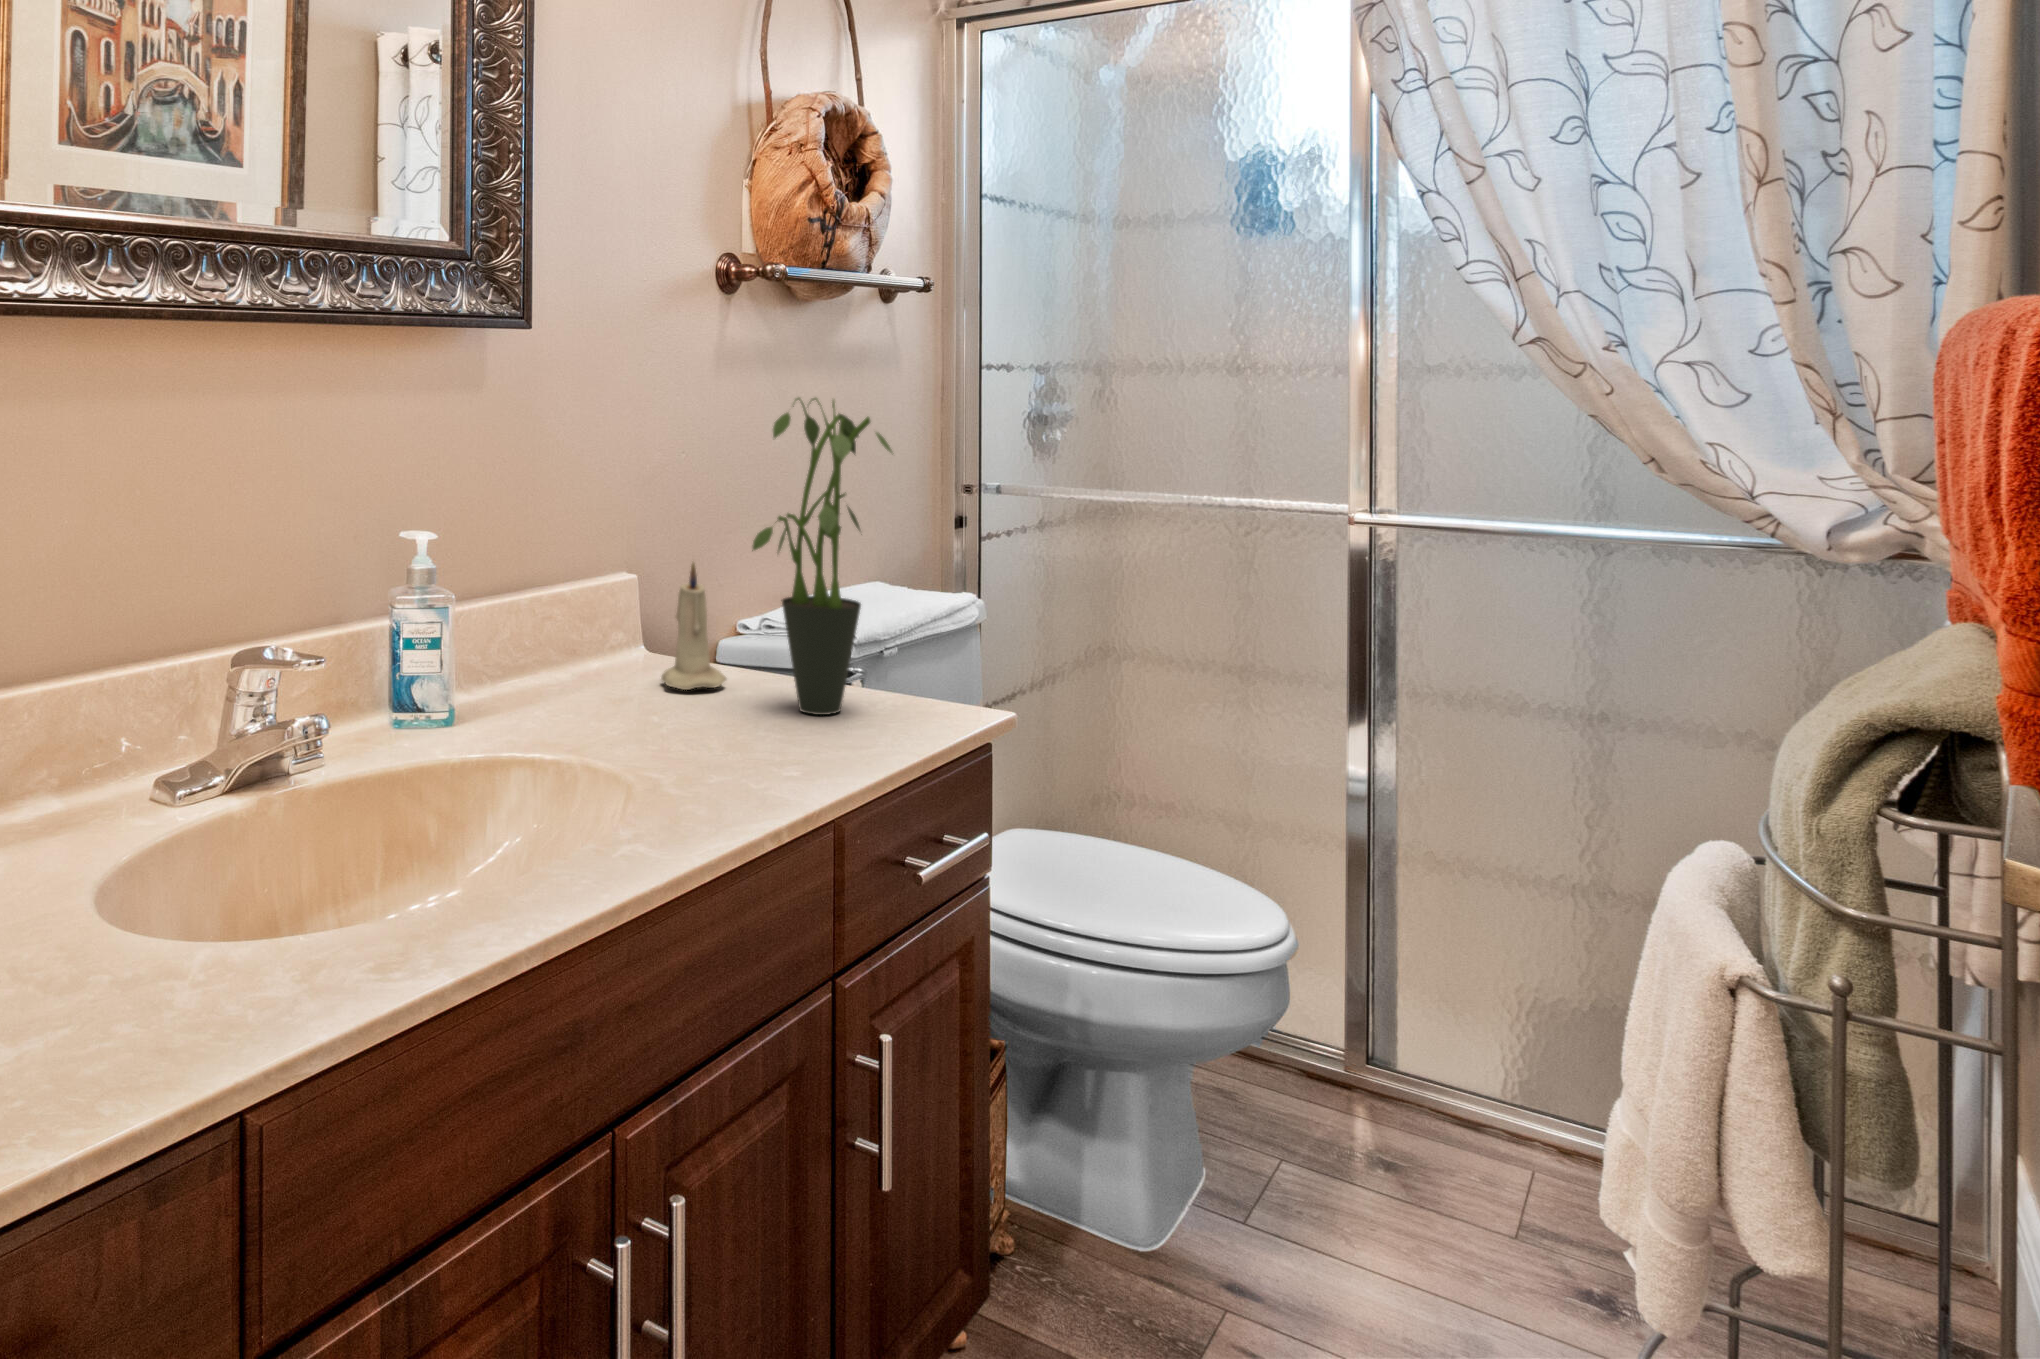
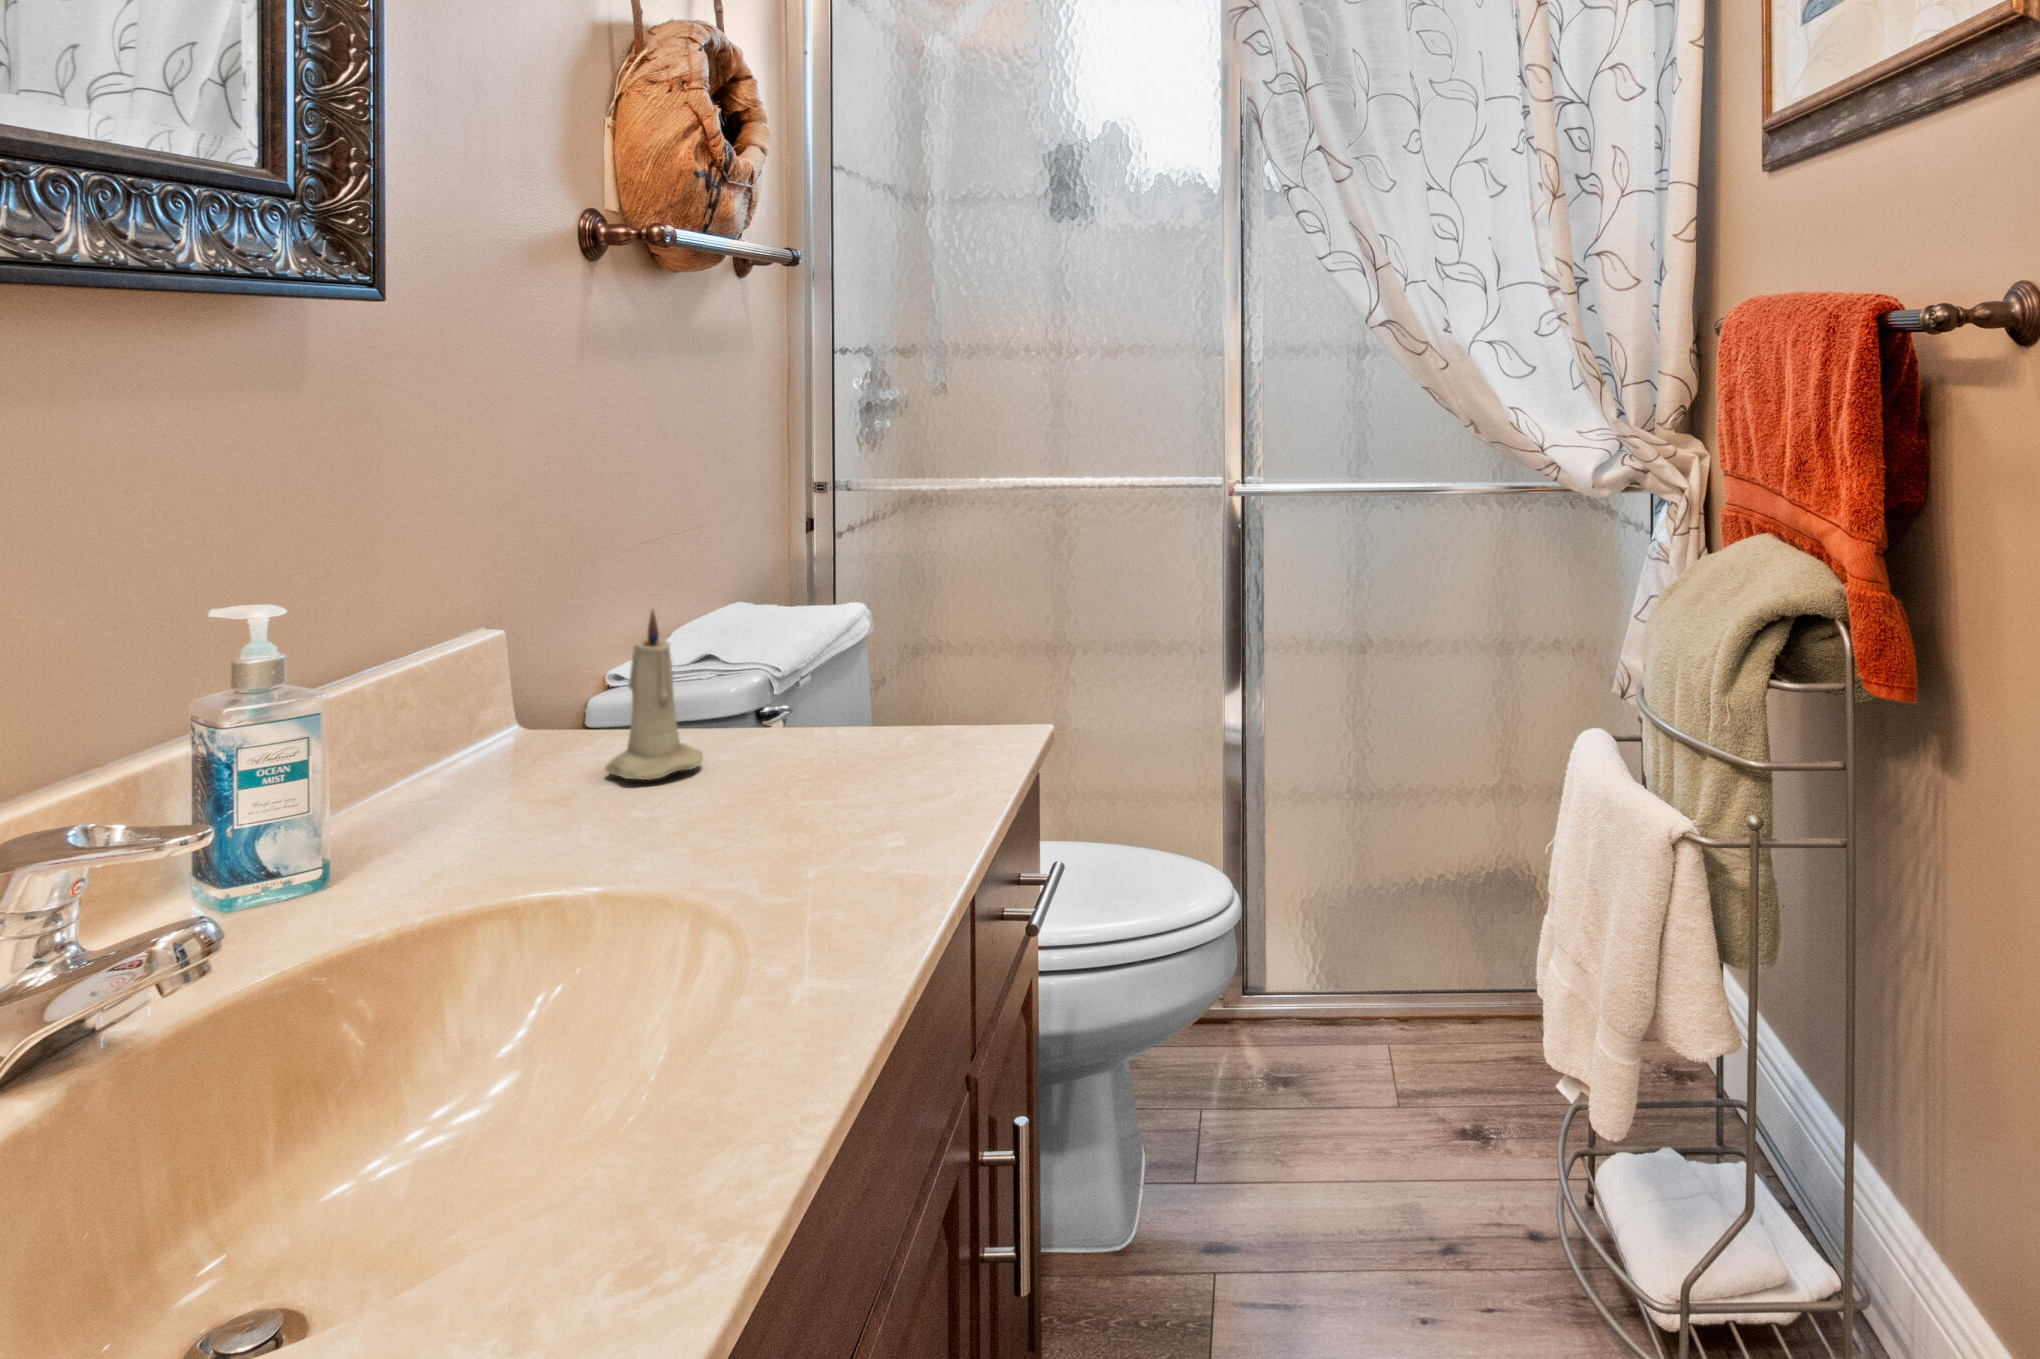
potted plant: present [752,398,892,715] -> none [775,389,949,777]

